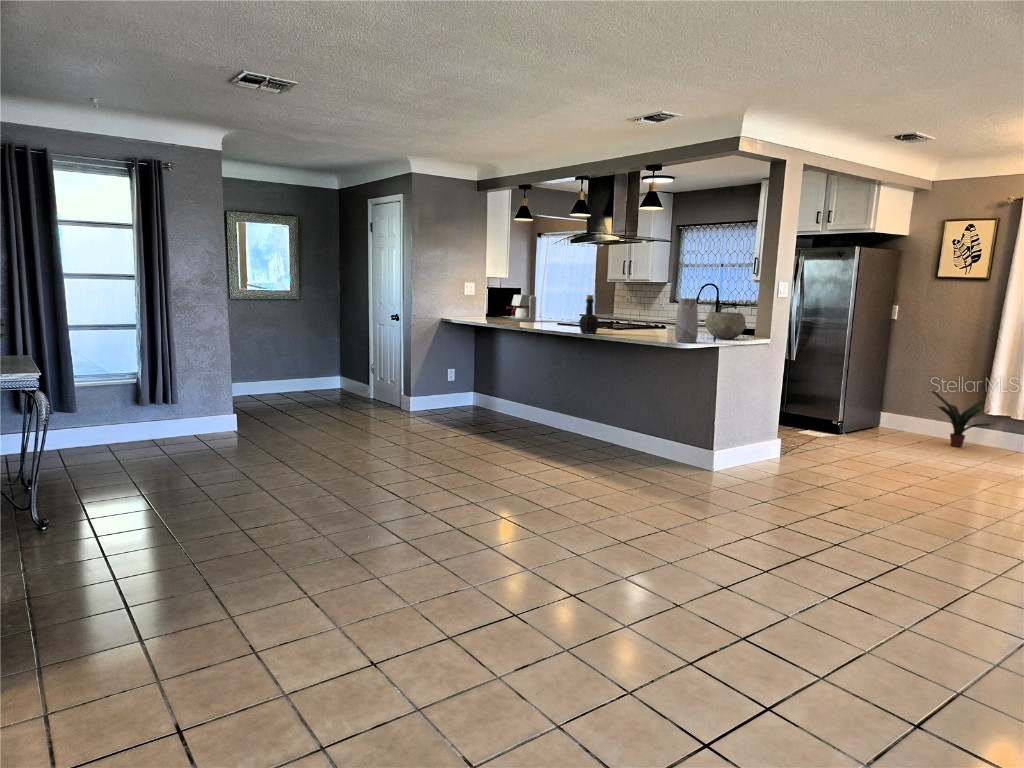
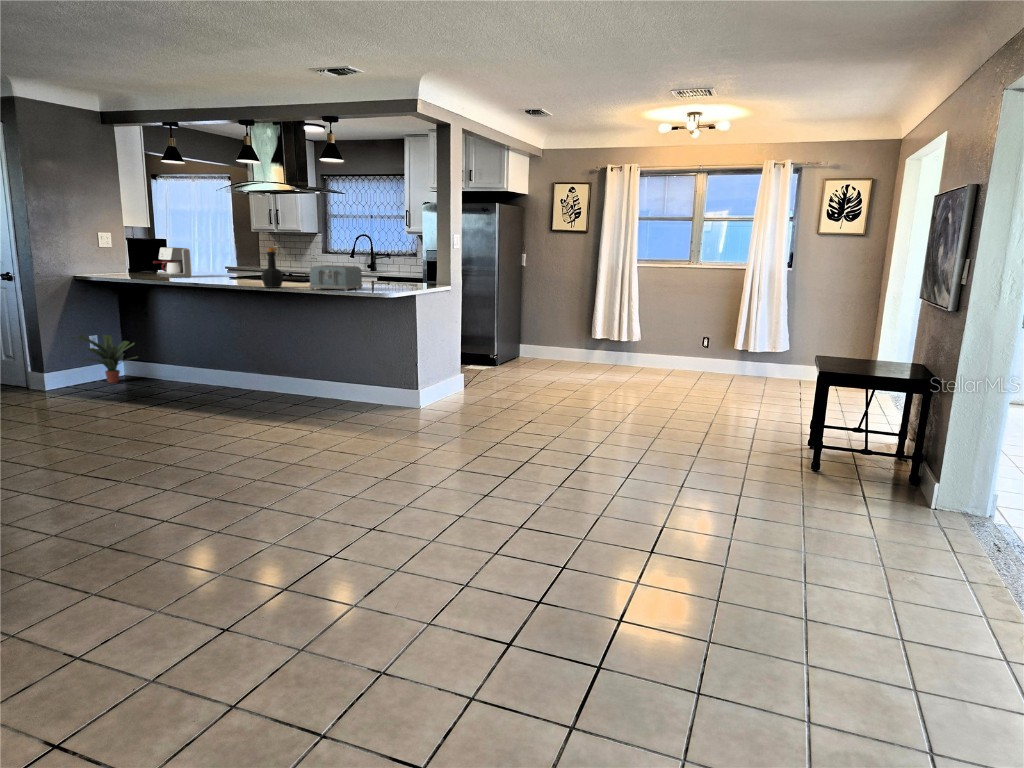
vase: present [675,299,698,343] -> none [367,250,389,292]
ceramic bowl: present [705,312,747,339] -> none [385,263,423,287]
toaster: none [619,313,676,340] -> present [309,265,363,291]
potted plant: present [931,391,990,447] -> present [77,335,137,383]

